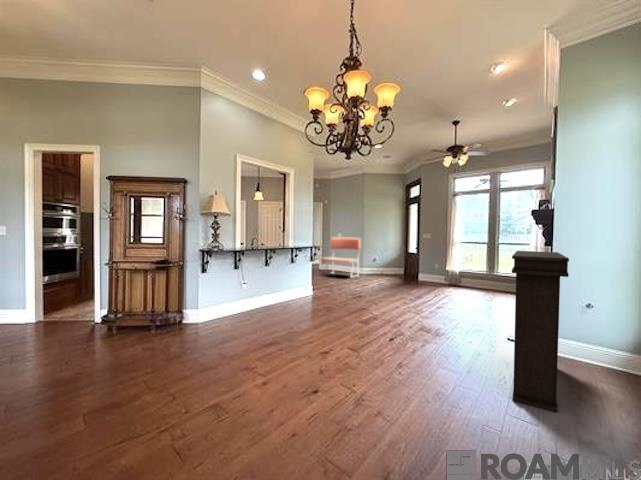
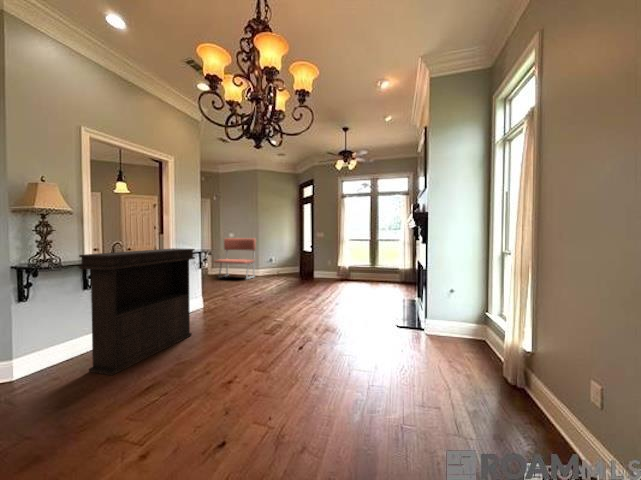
console table: present [512,251,569,412] -> present [79,248,195,375]

